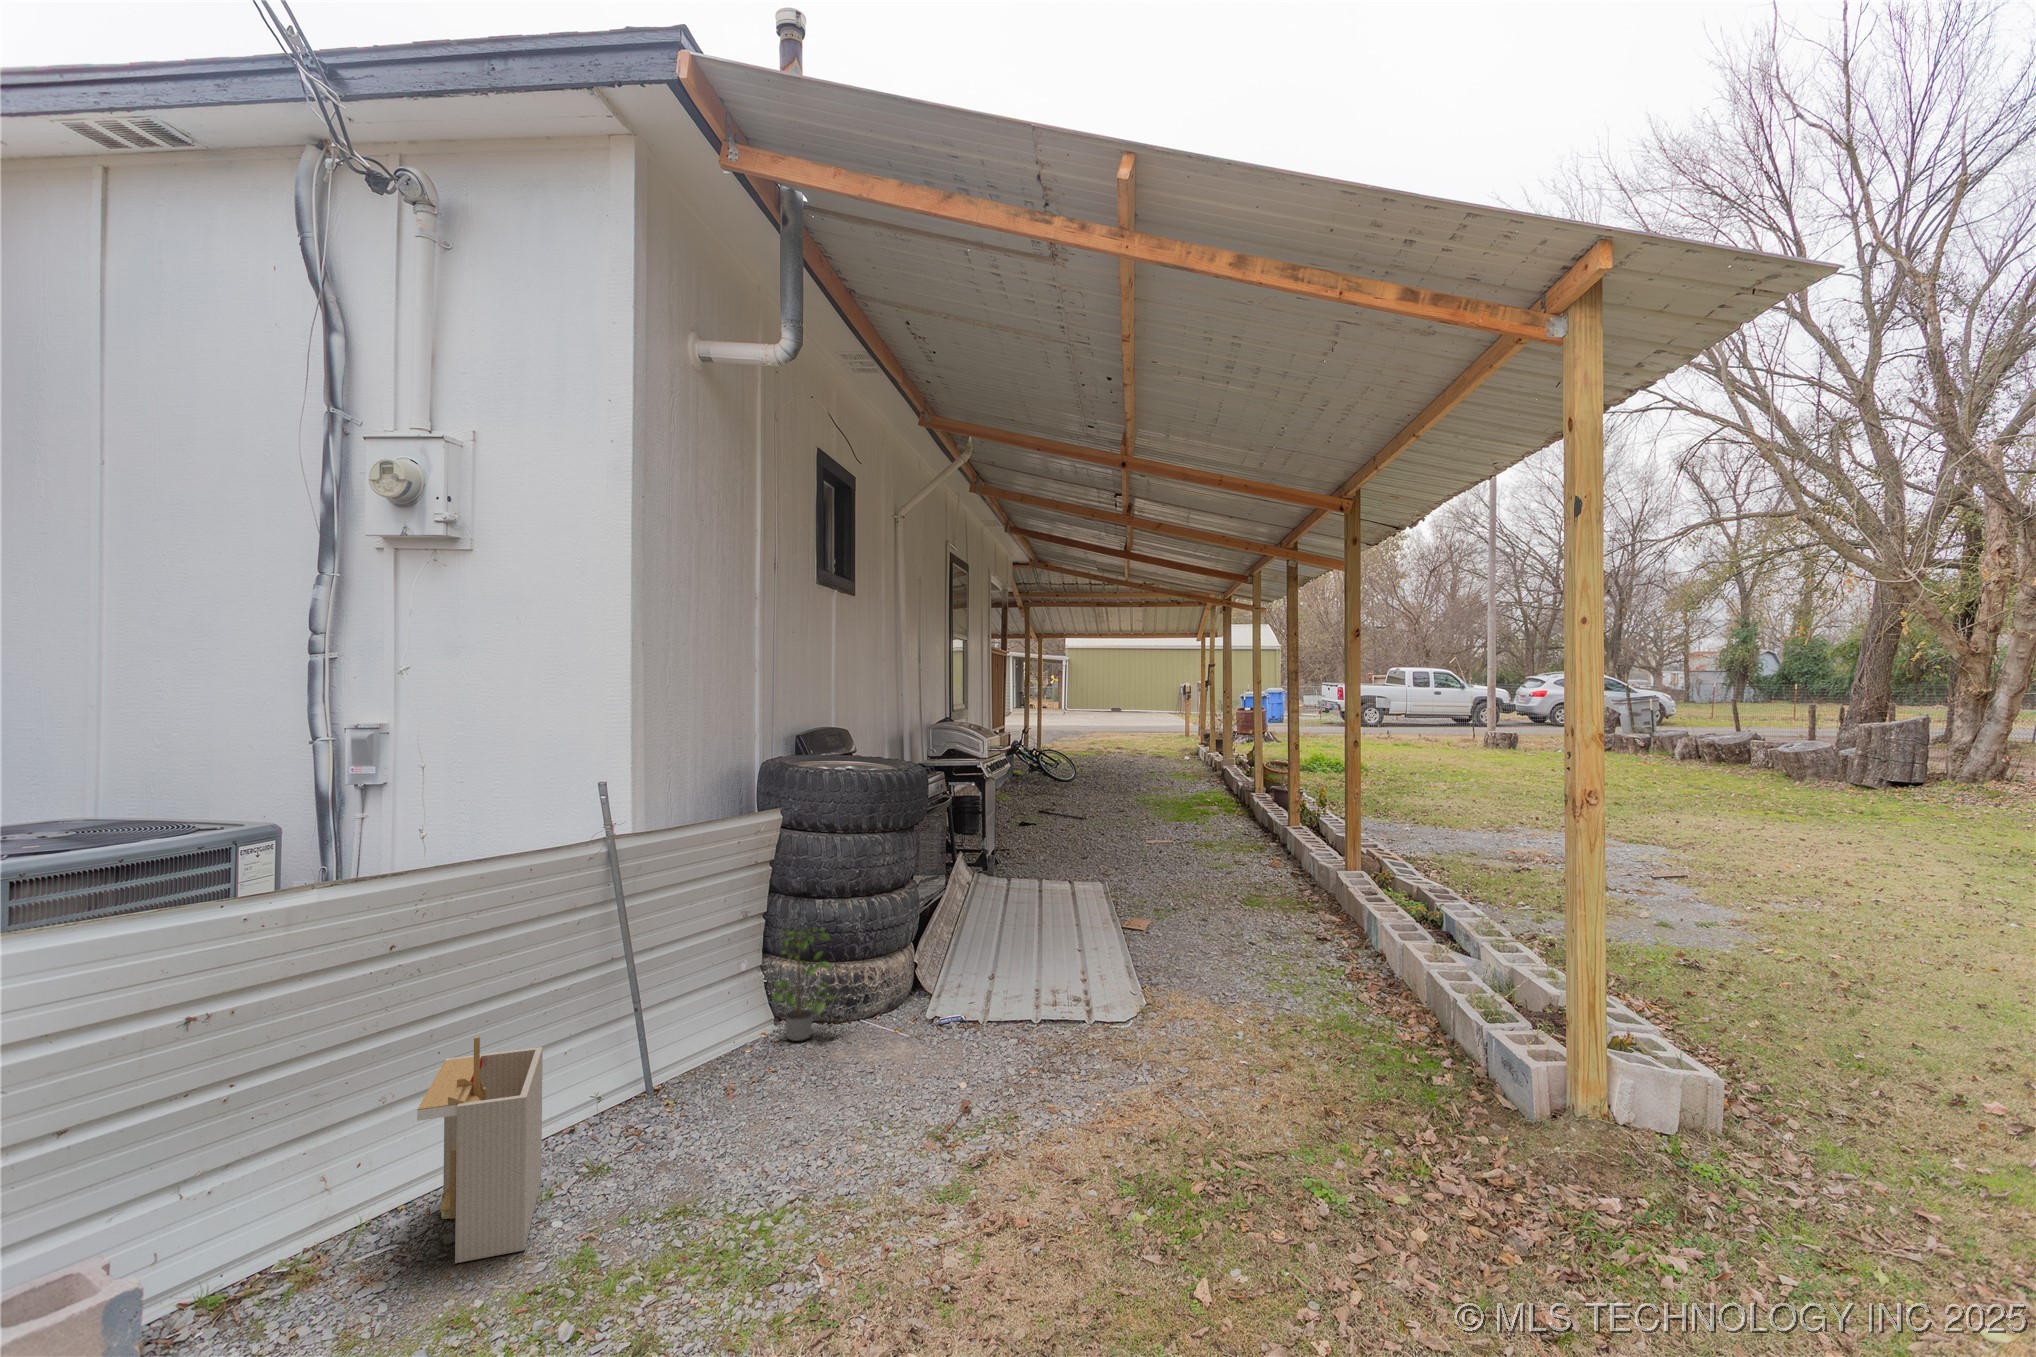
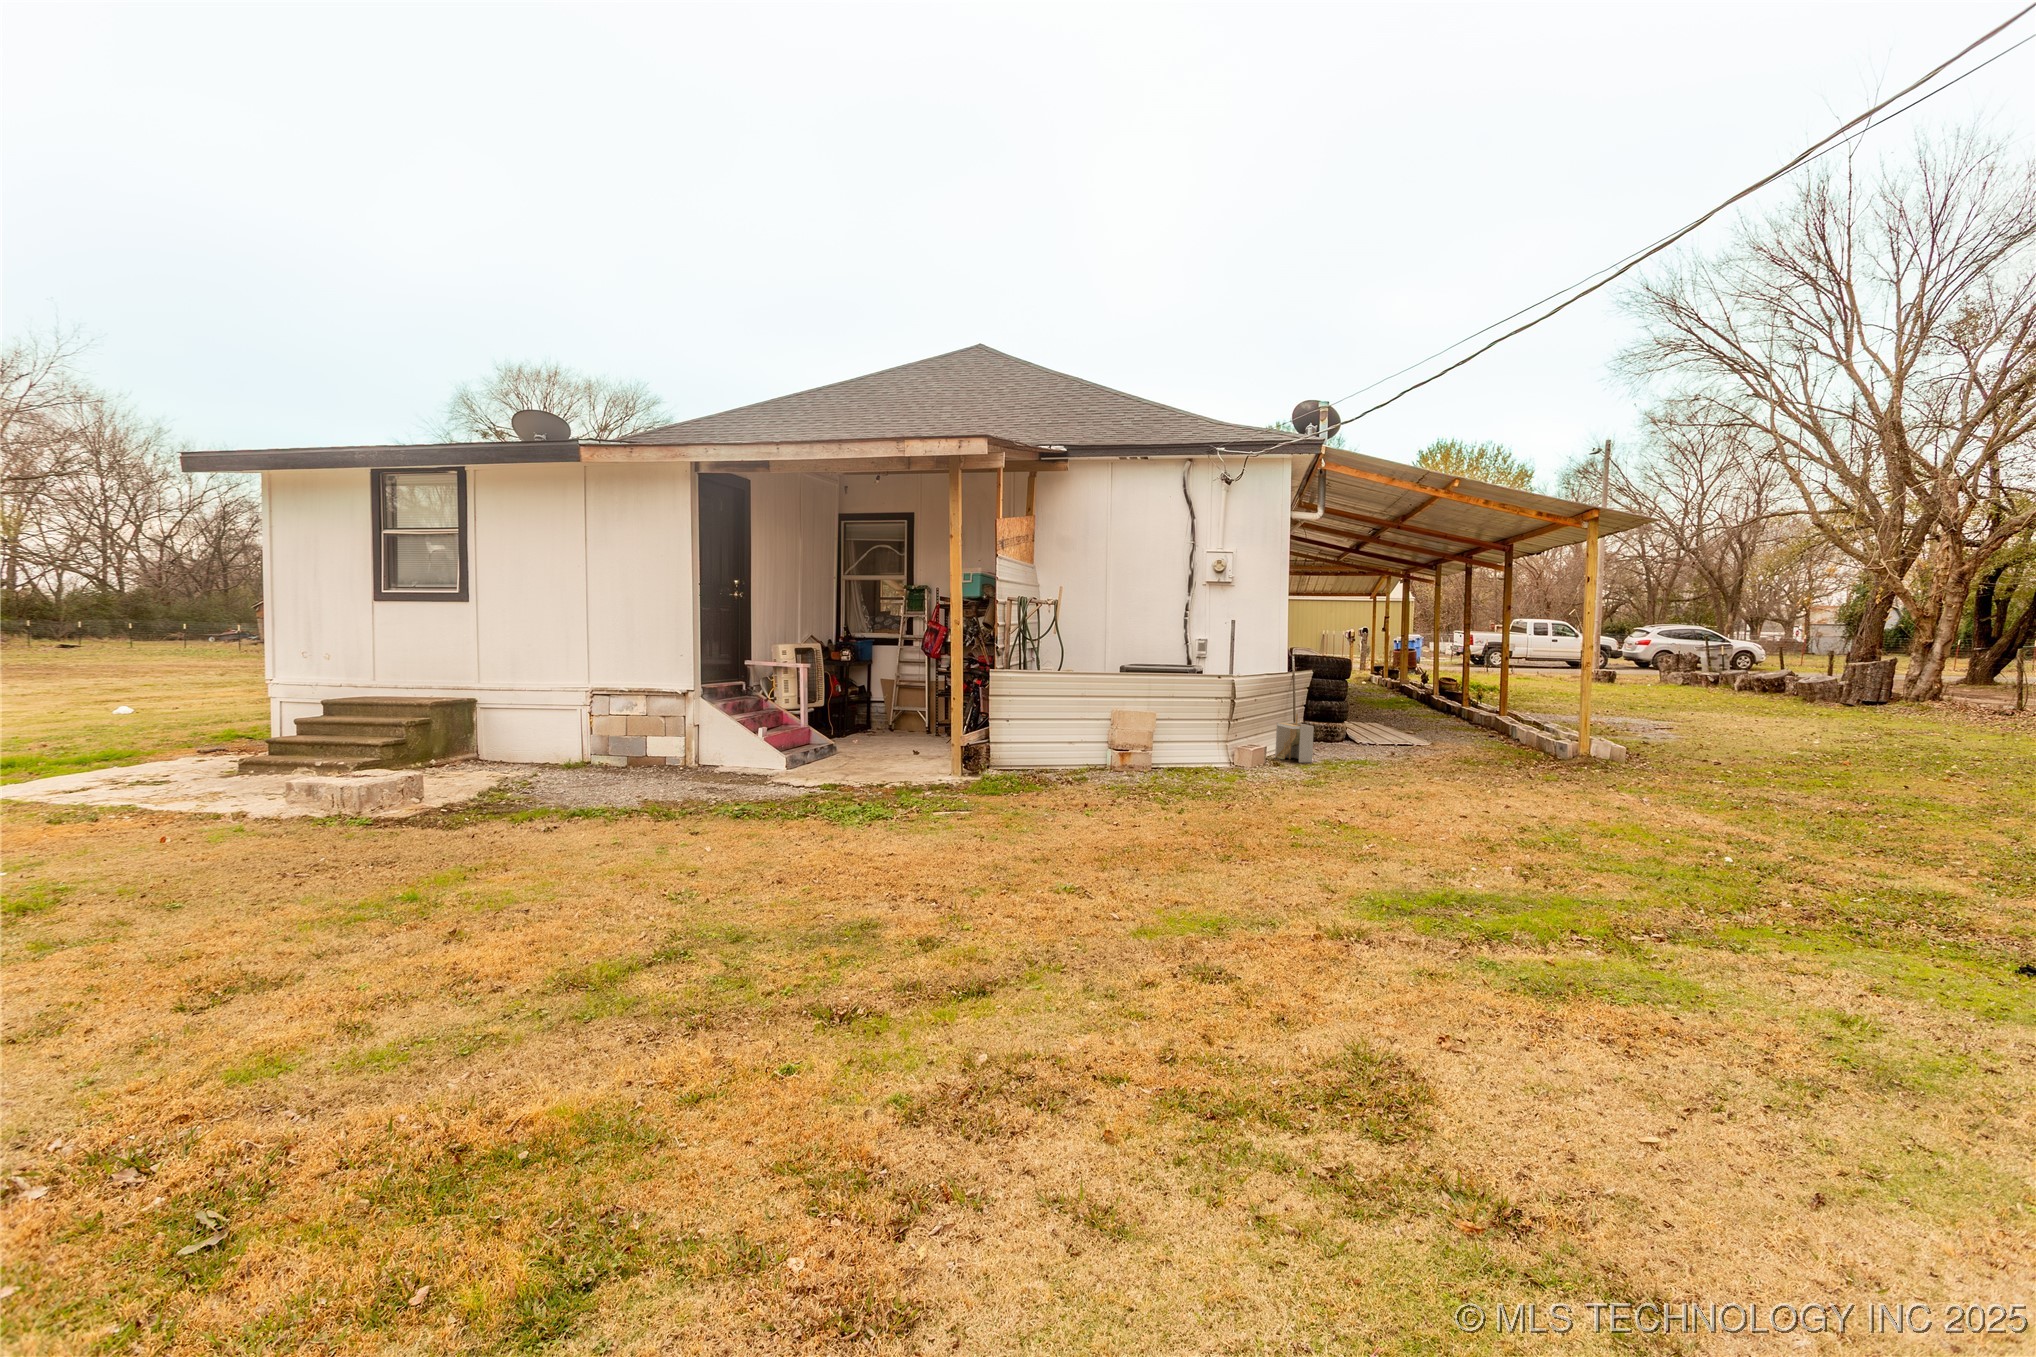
potted plant: present [772,927,838,1041] -> none [1311,708,1335,746]

